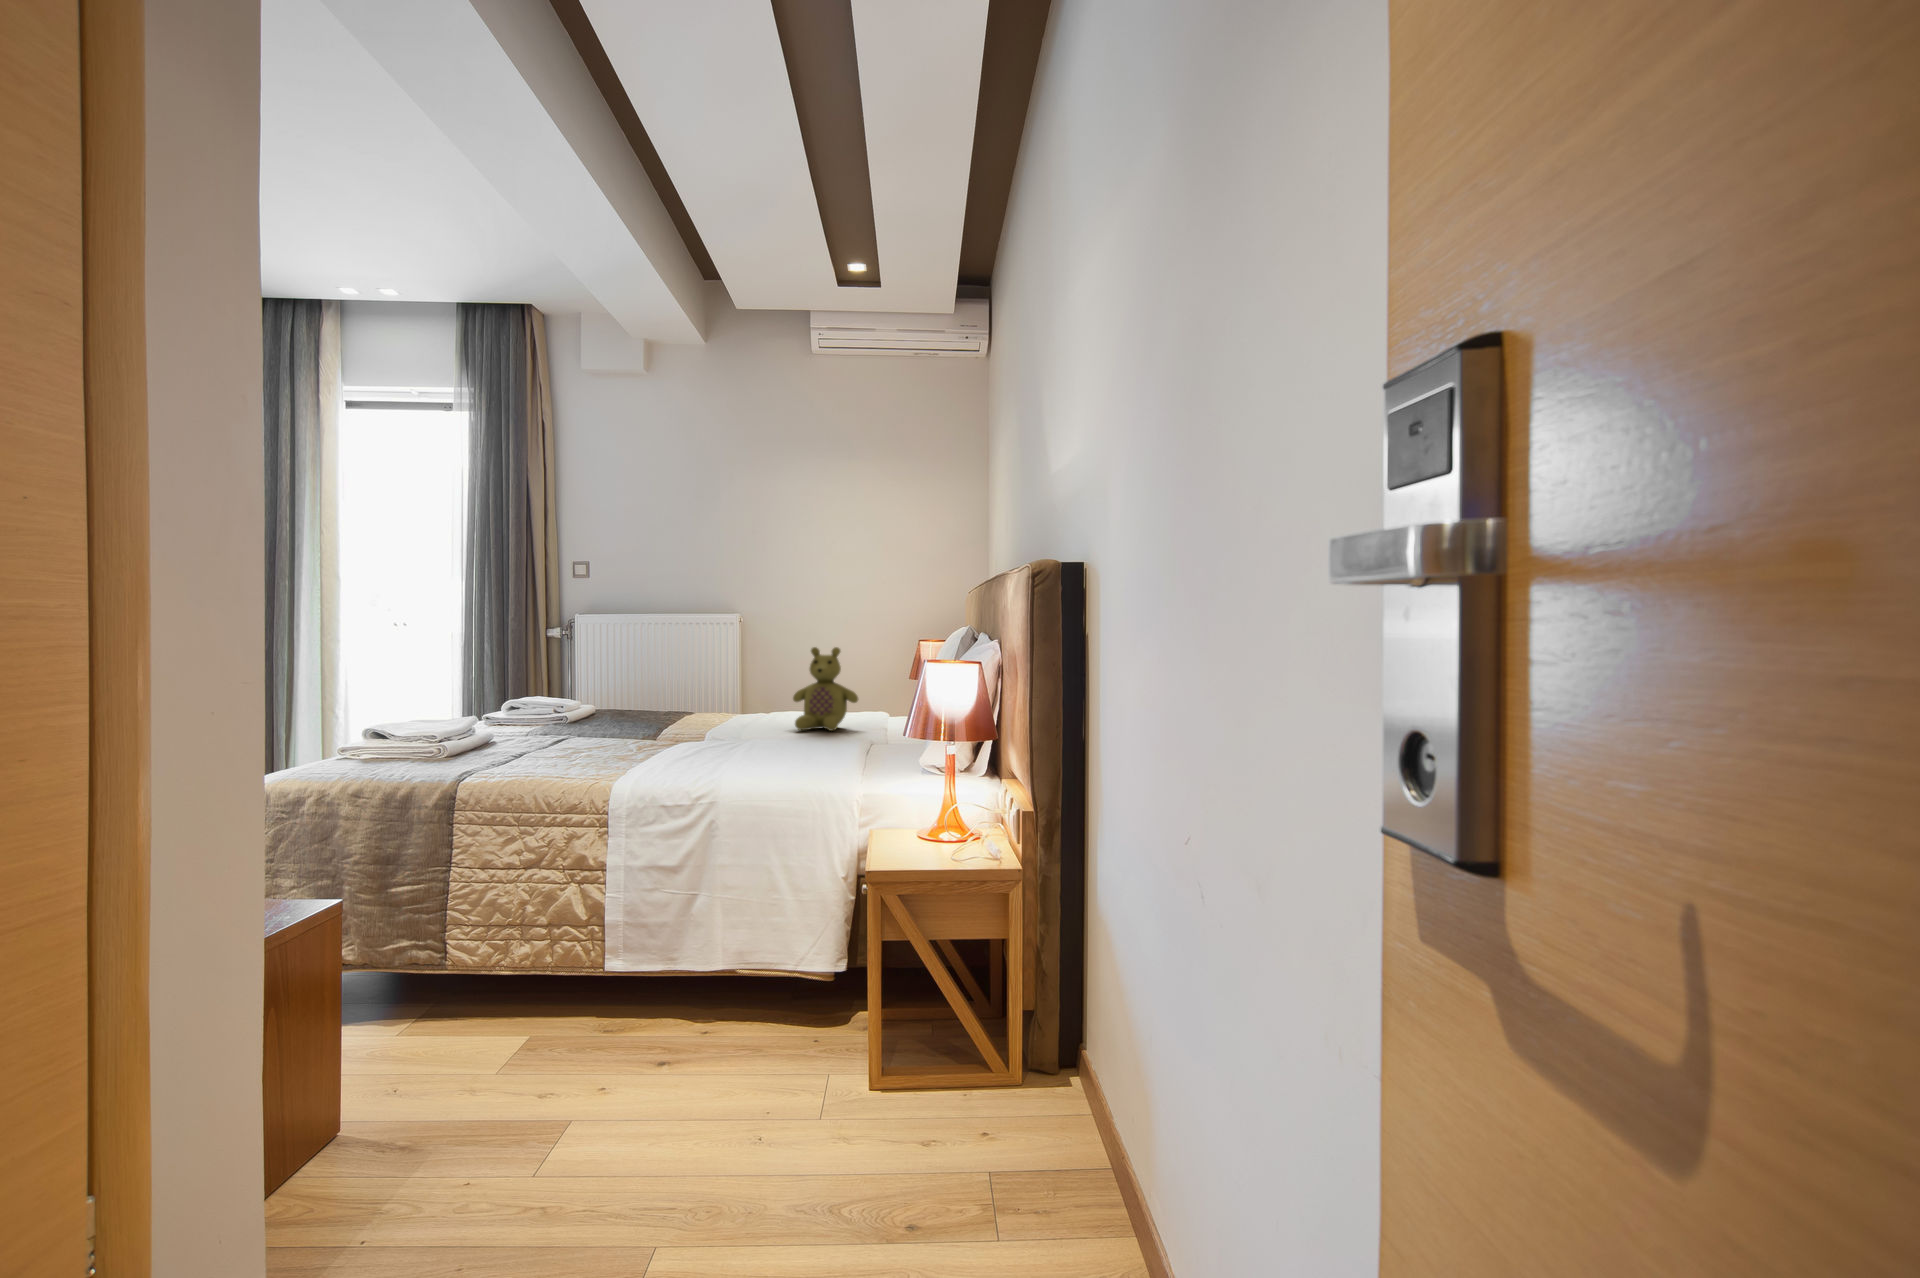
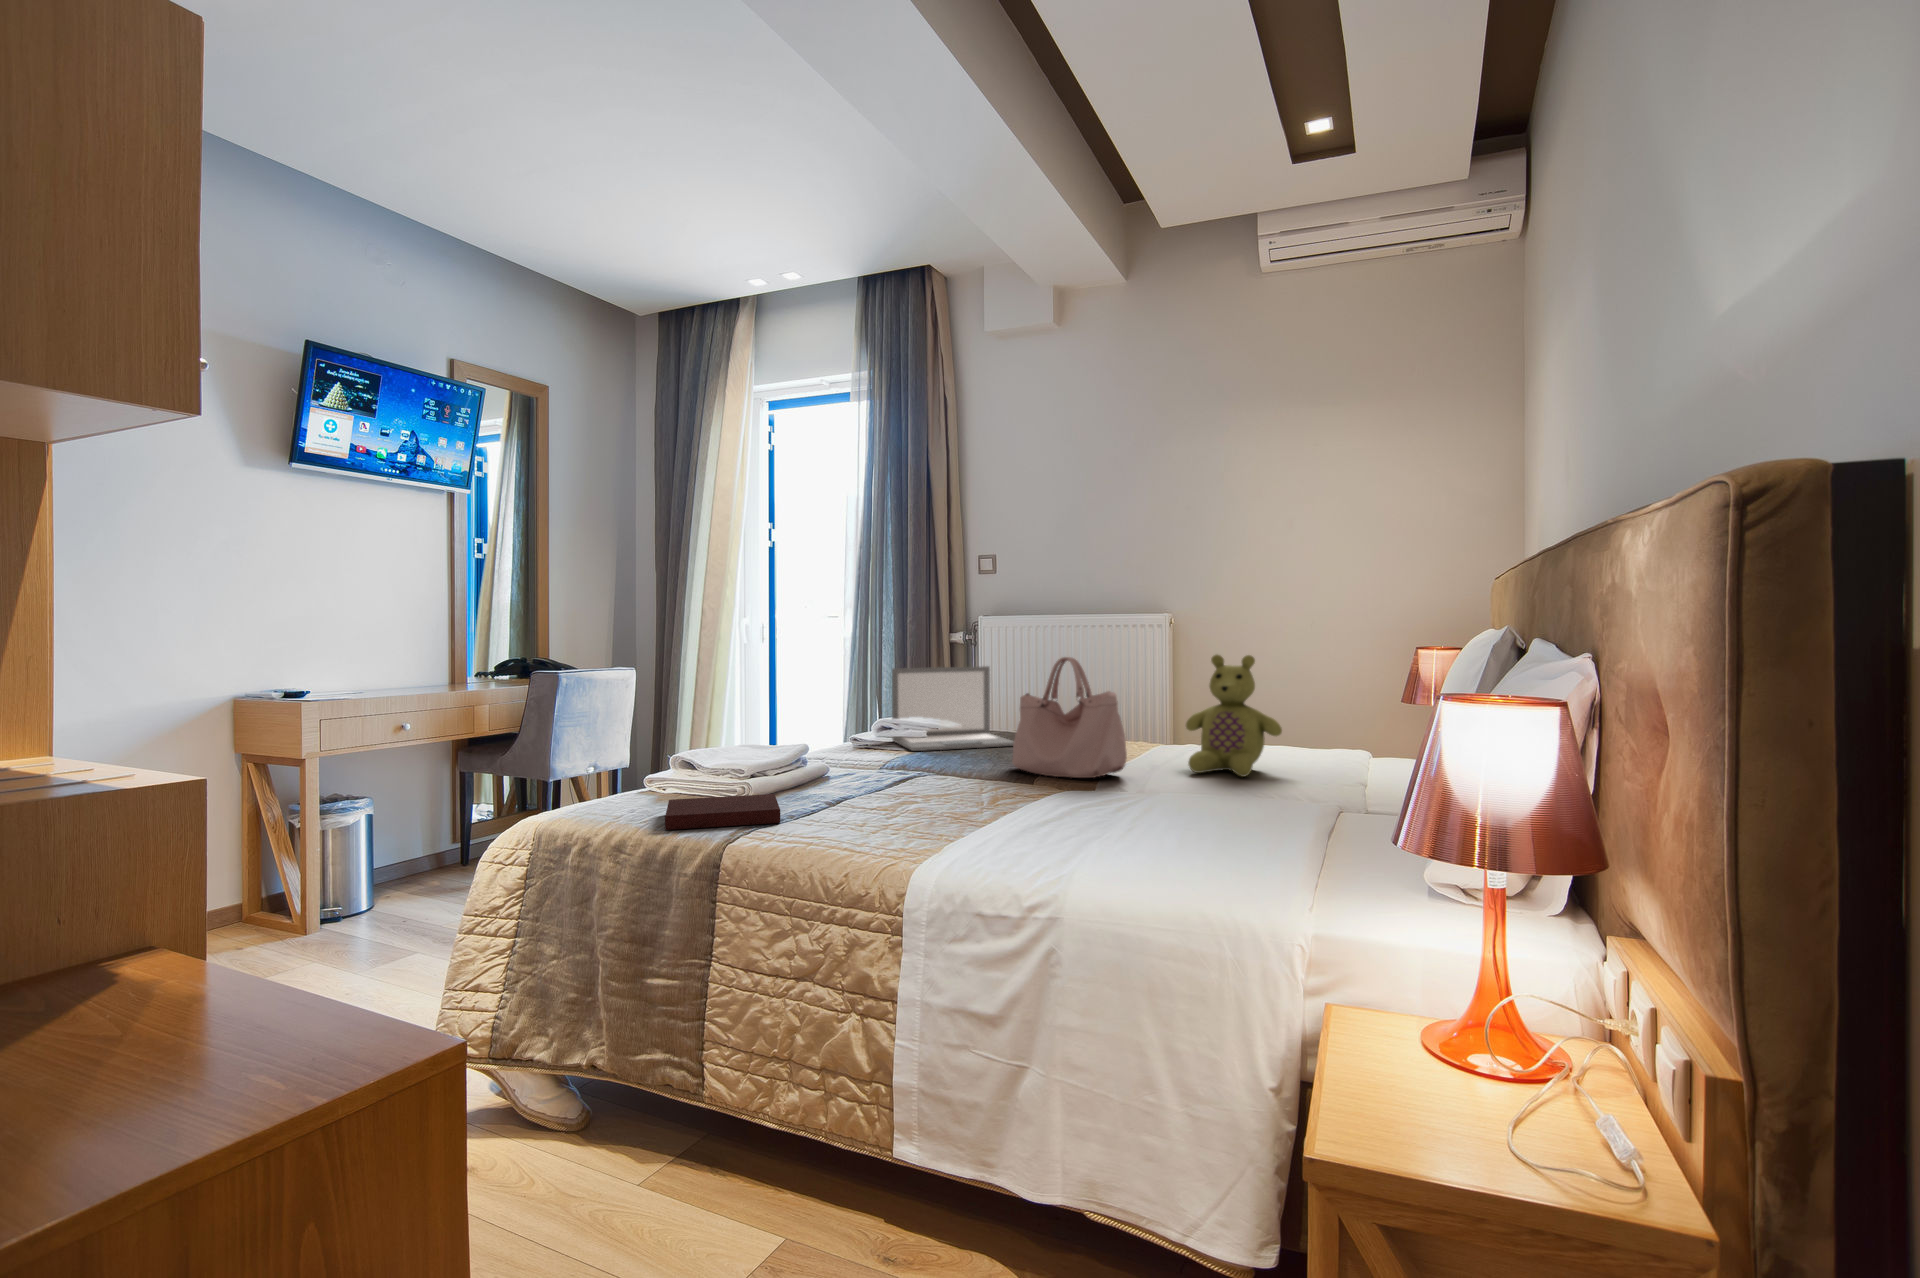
handbag: none [663,649,751,737] -> present [1012,657,1127,778]
laptop: none [549,660,660,728] -> present [892,666,1014,751]
notebook: none [391,752,496,778] -> present [665,794,780,830]

